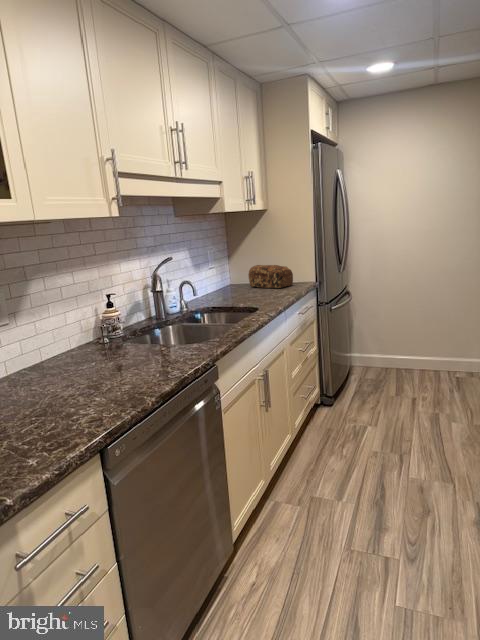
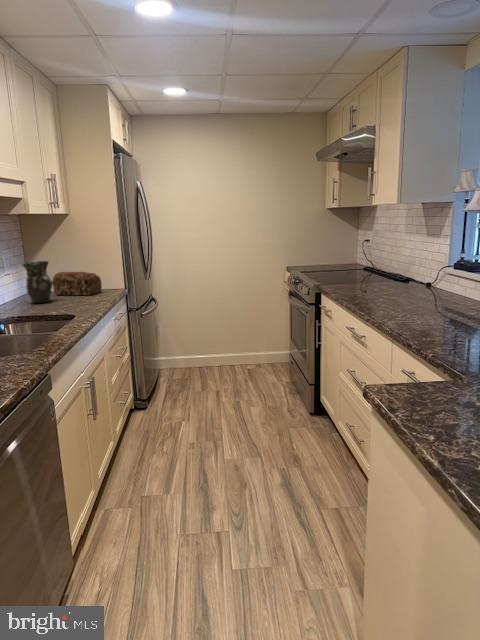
vase: none [220,255,246,295] -> present [22,261,53,303]

